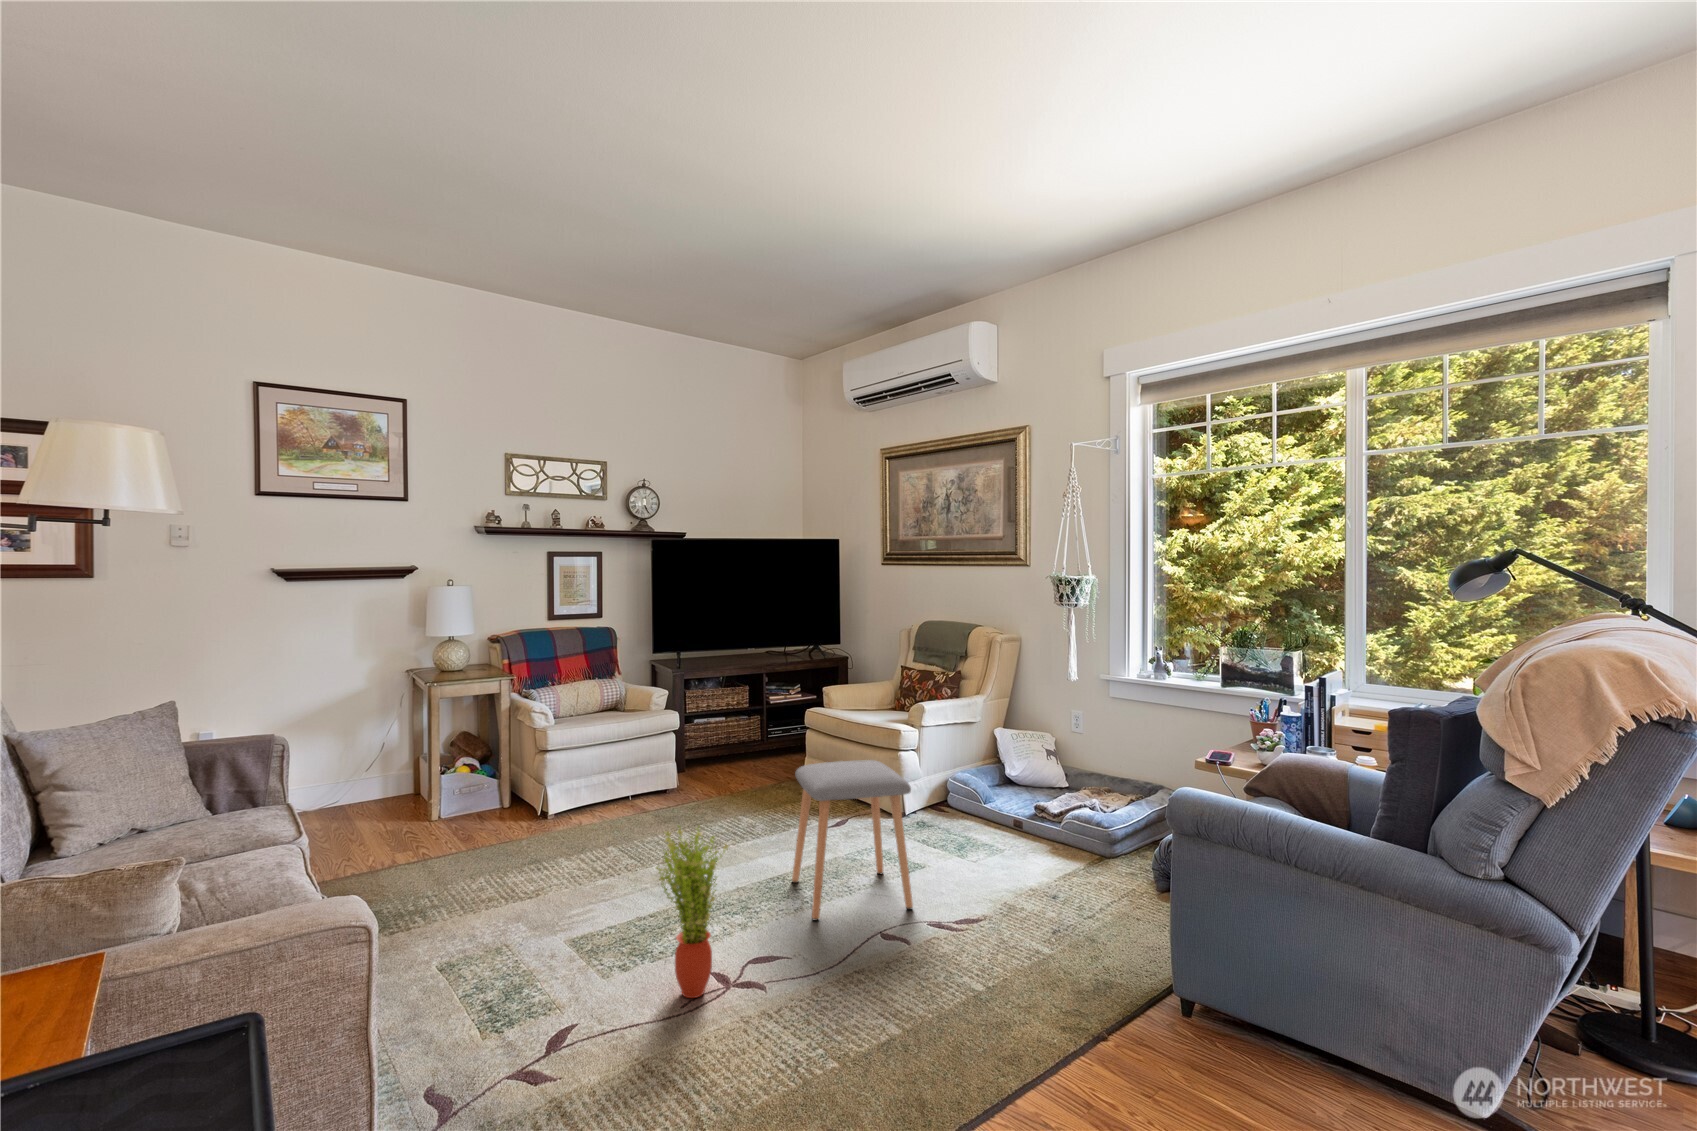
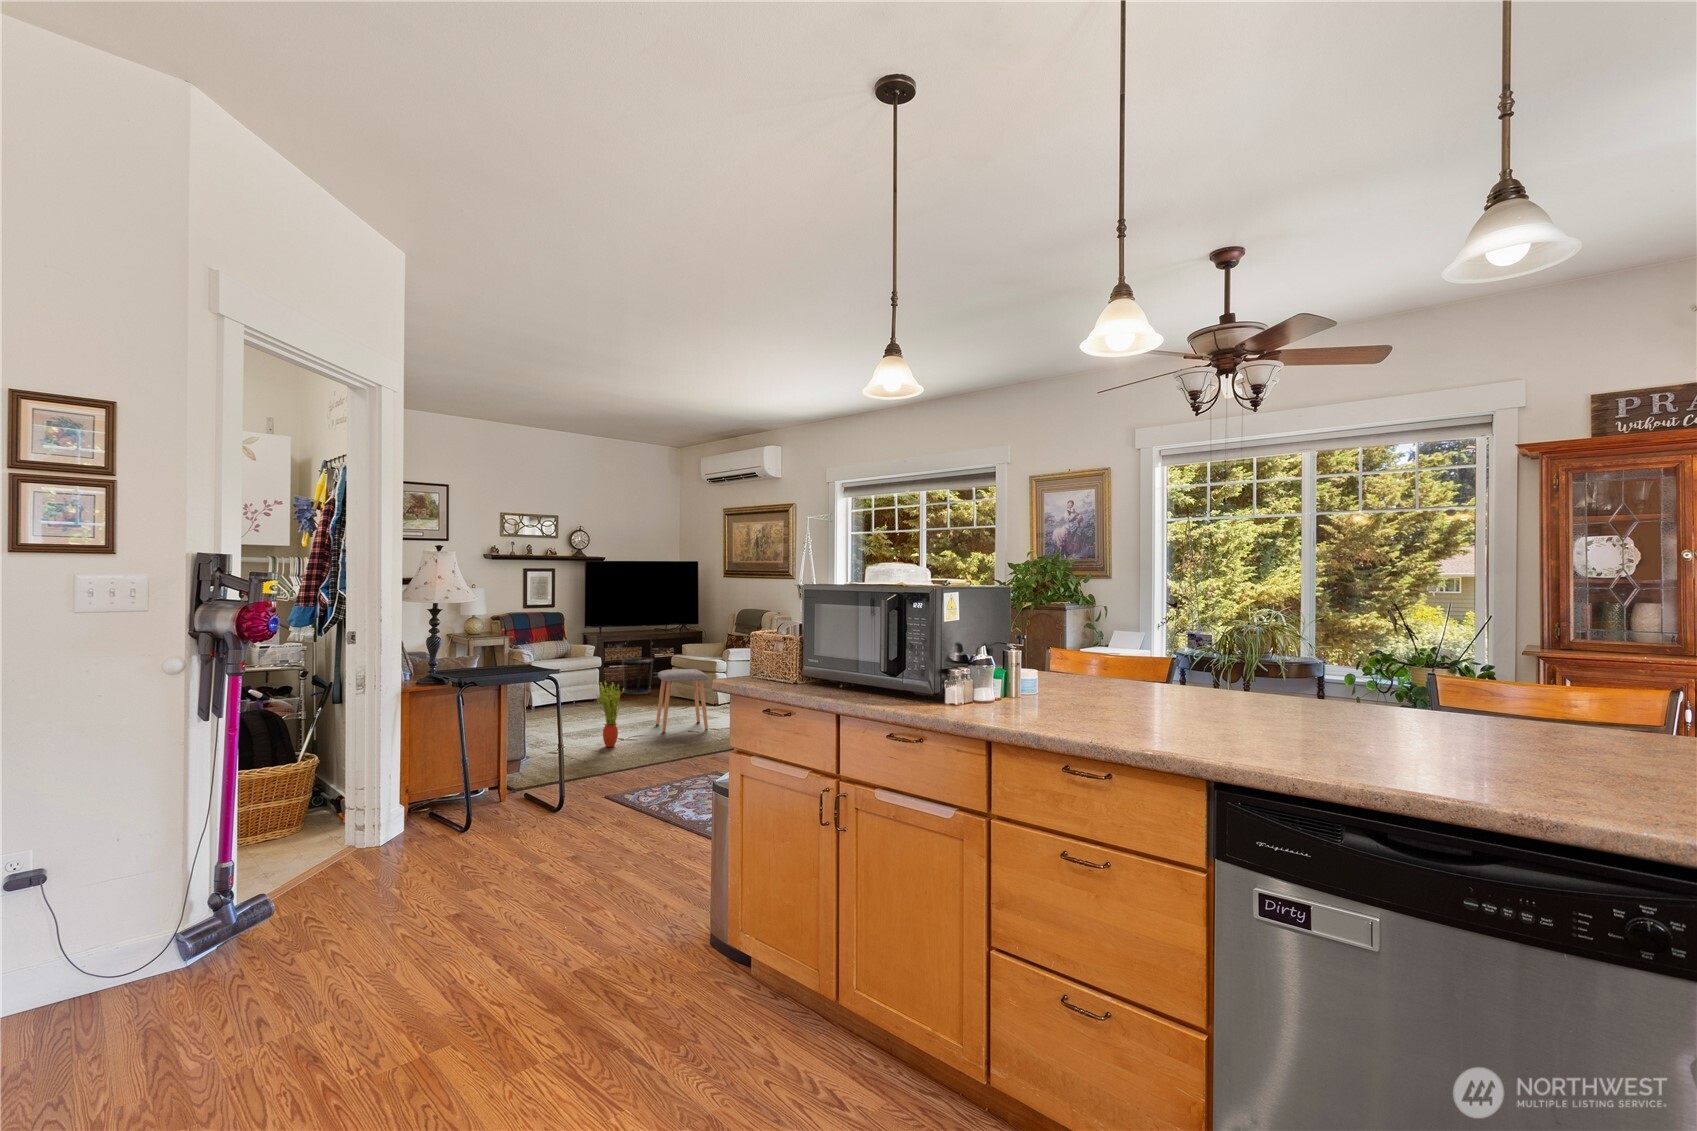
waste bin: none [716,704,770,772] -> present [622,658,653,694]

